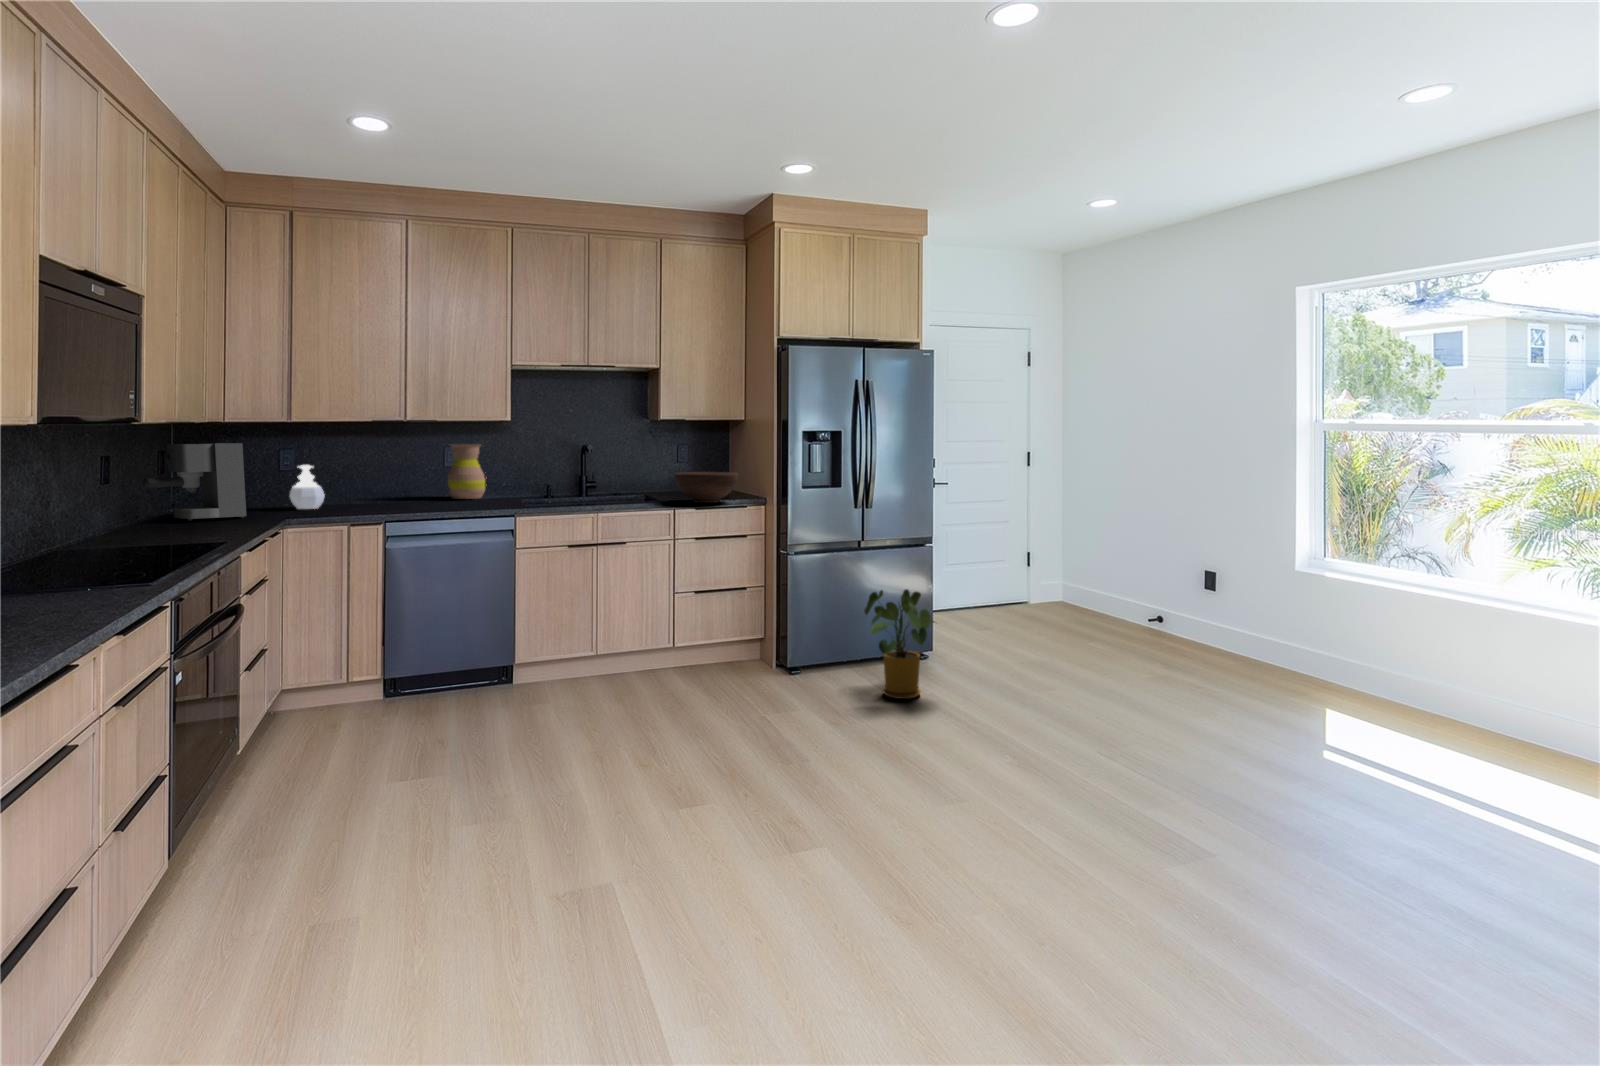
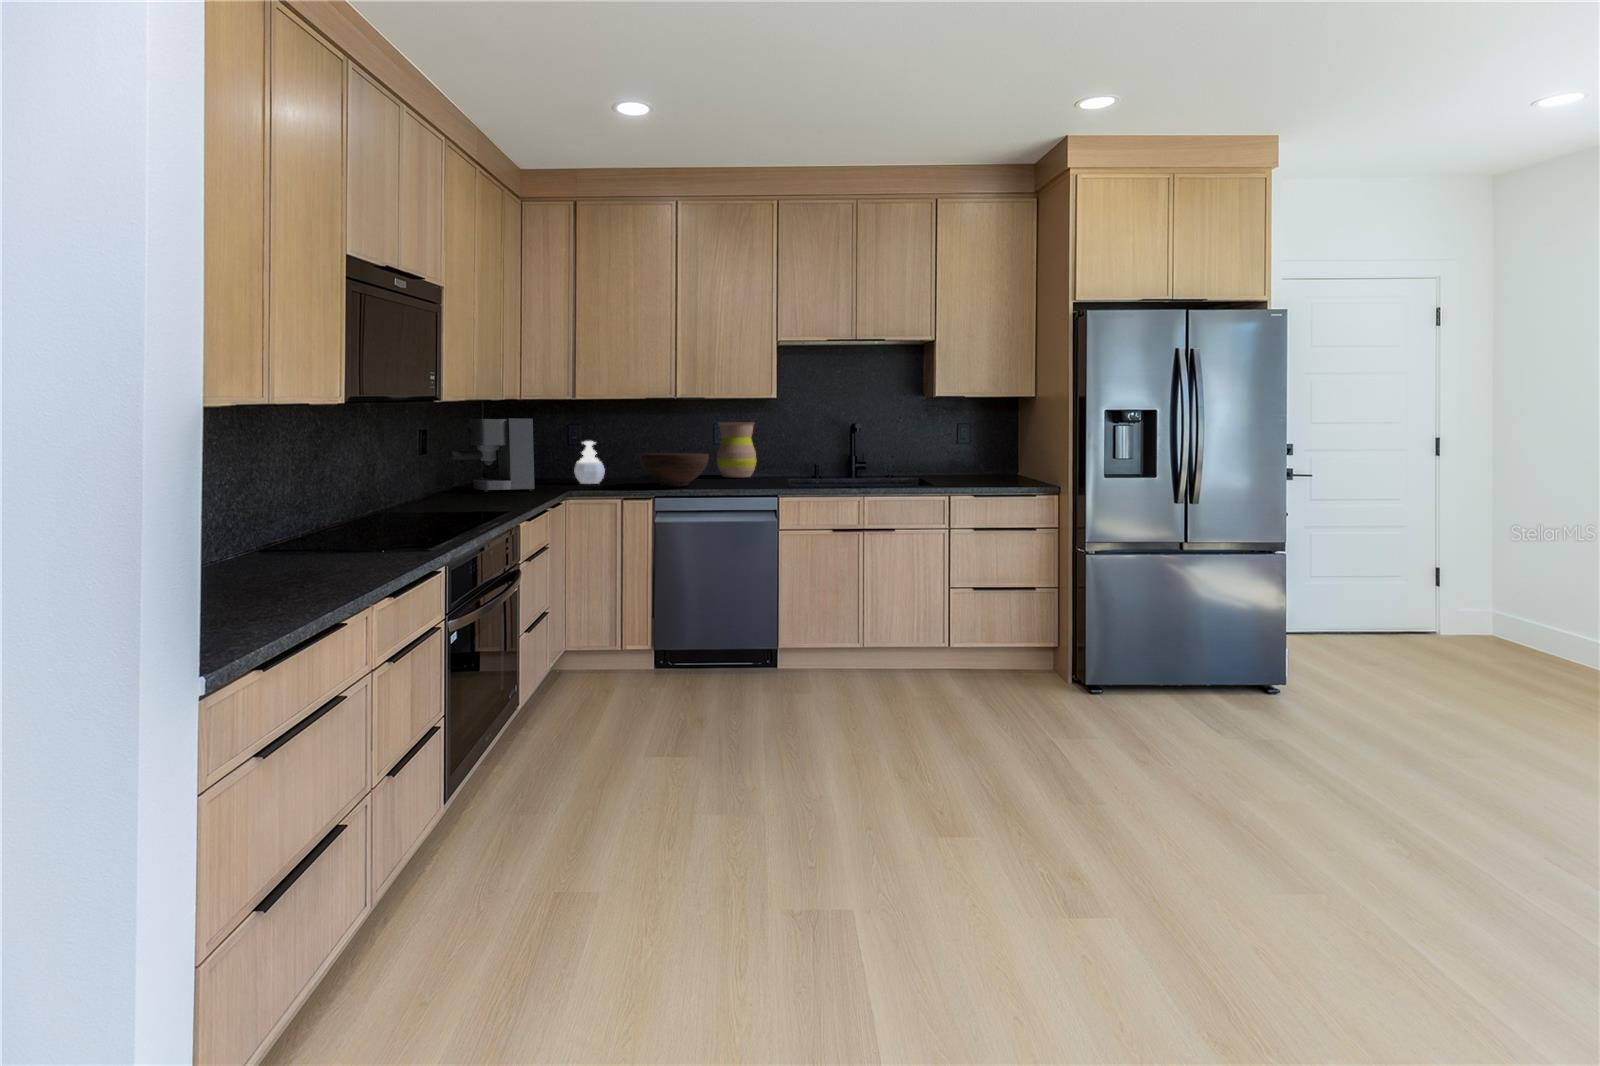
fruit bowl: present [674,472,738,503] -> present [639,453,709,486]
house plant: present [864,589,935,699] -> none [1162,589,1258,717]

